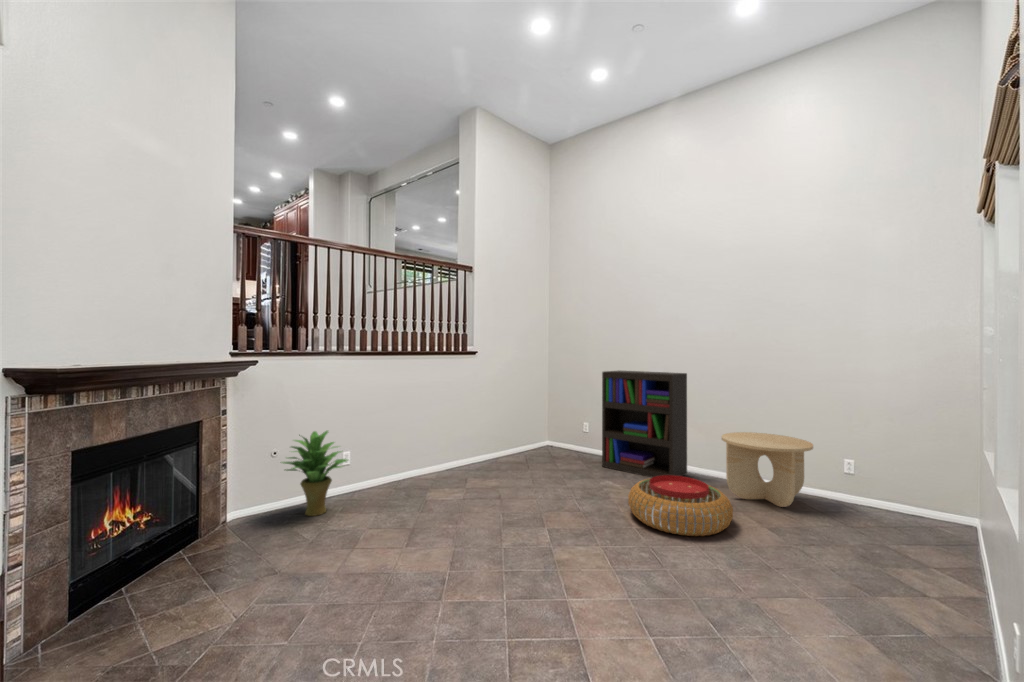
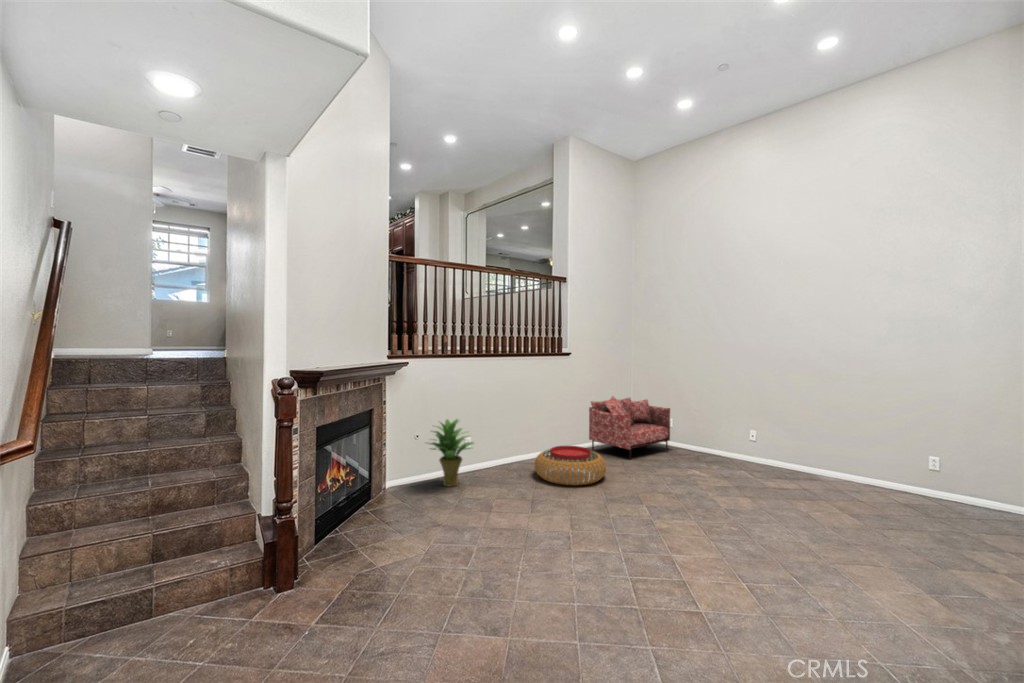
bookshelf: present [602,371,687,477] -> none [686,370,771,474]
armchair: none [499,399,587,471] -> present [589,396,670,460]
side table: present [722,432,813,507] -> none [805,430,898,499]
pouf: present [628,475,733,536] -> present [535,446,606,485]

